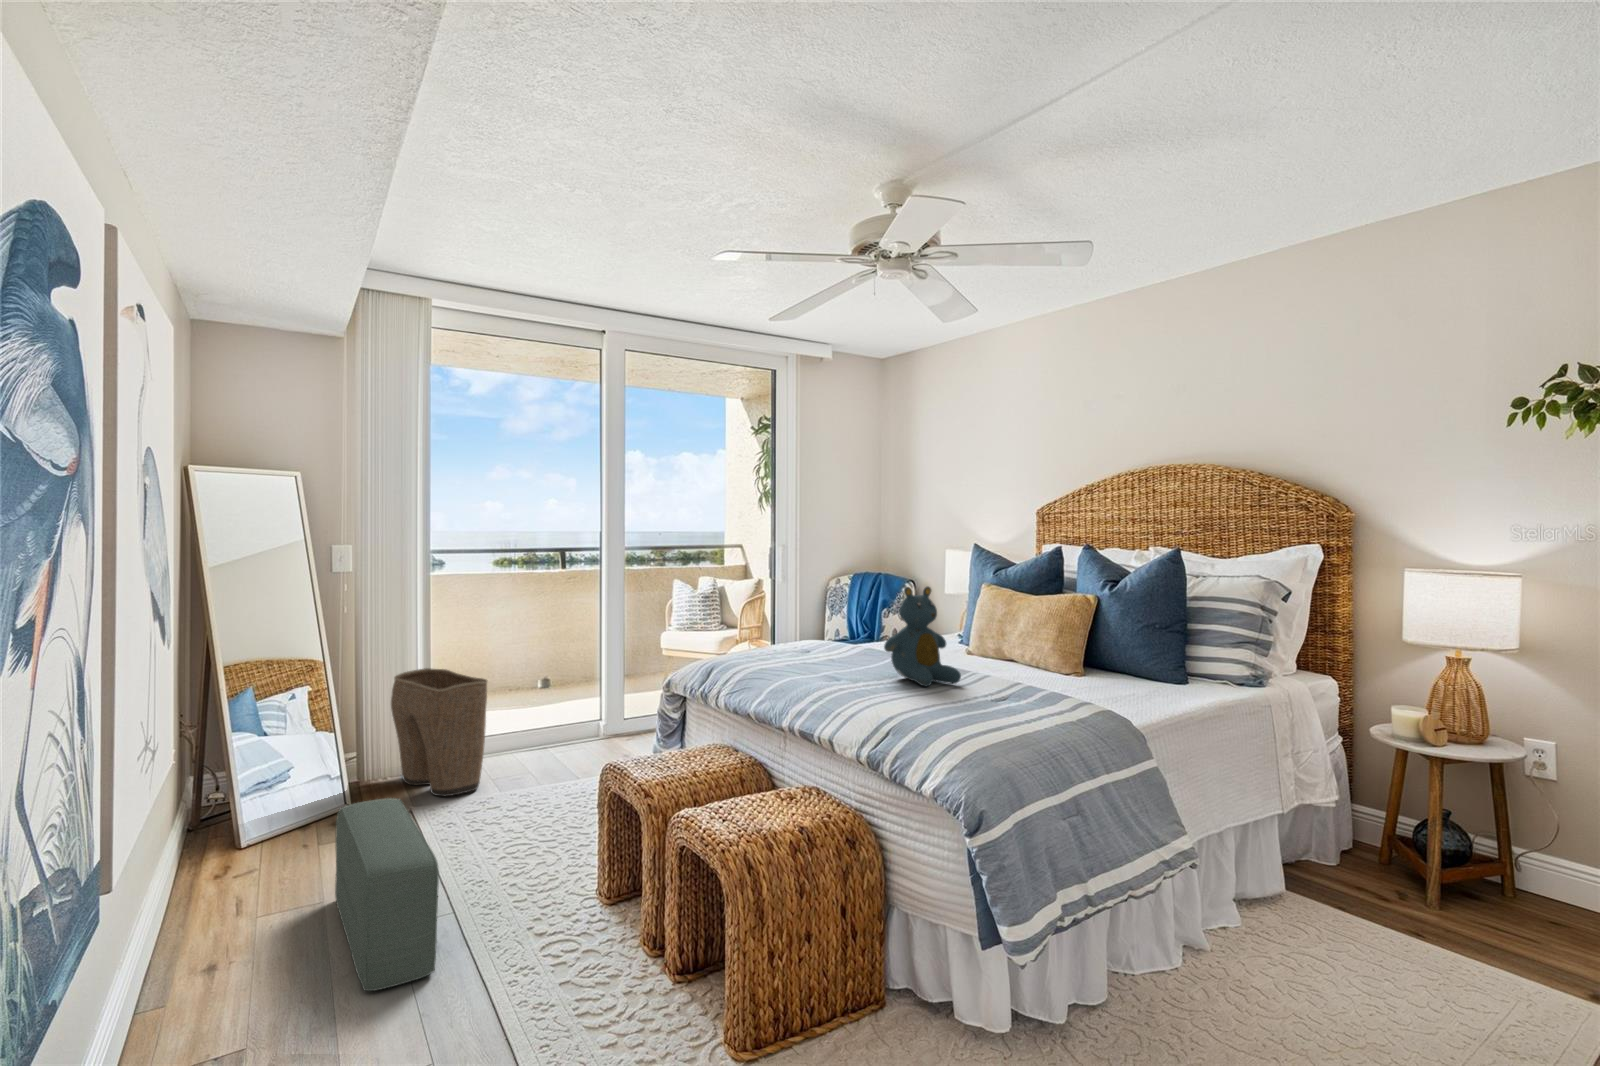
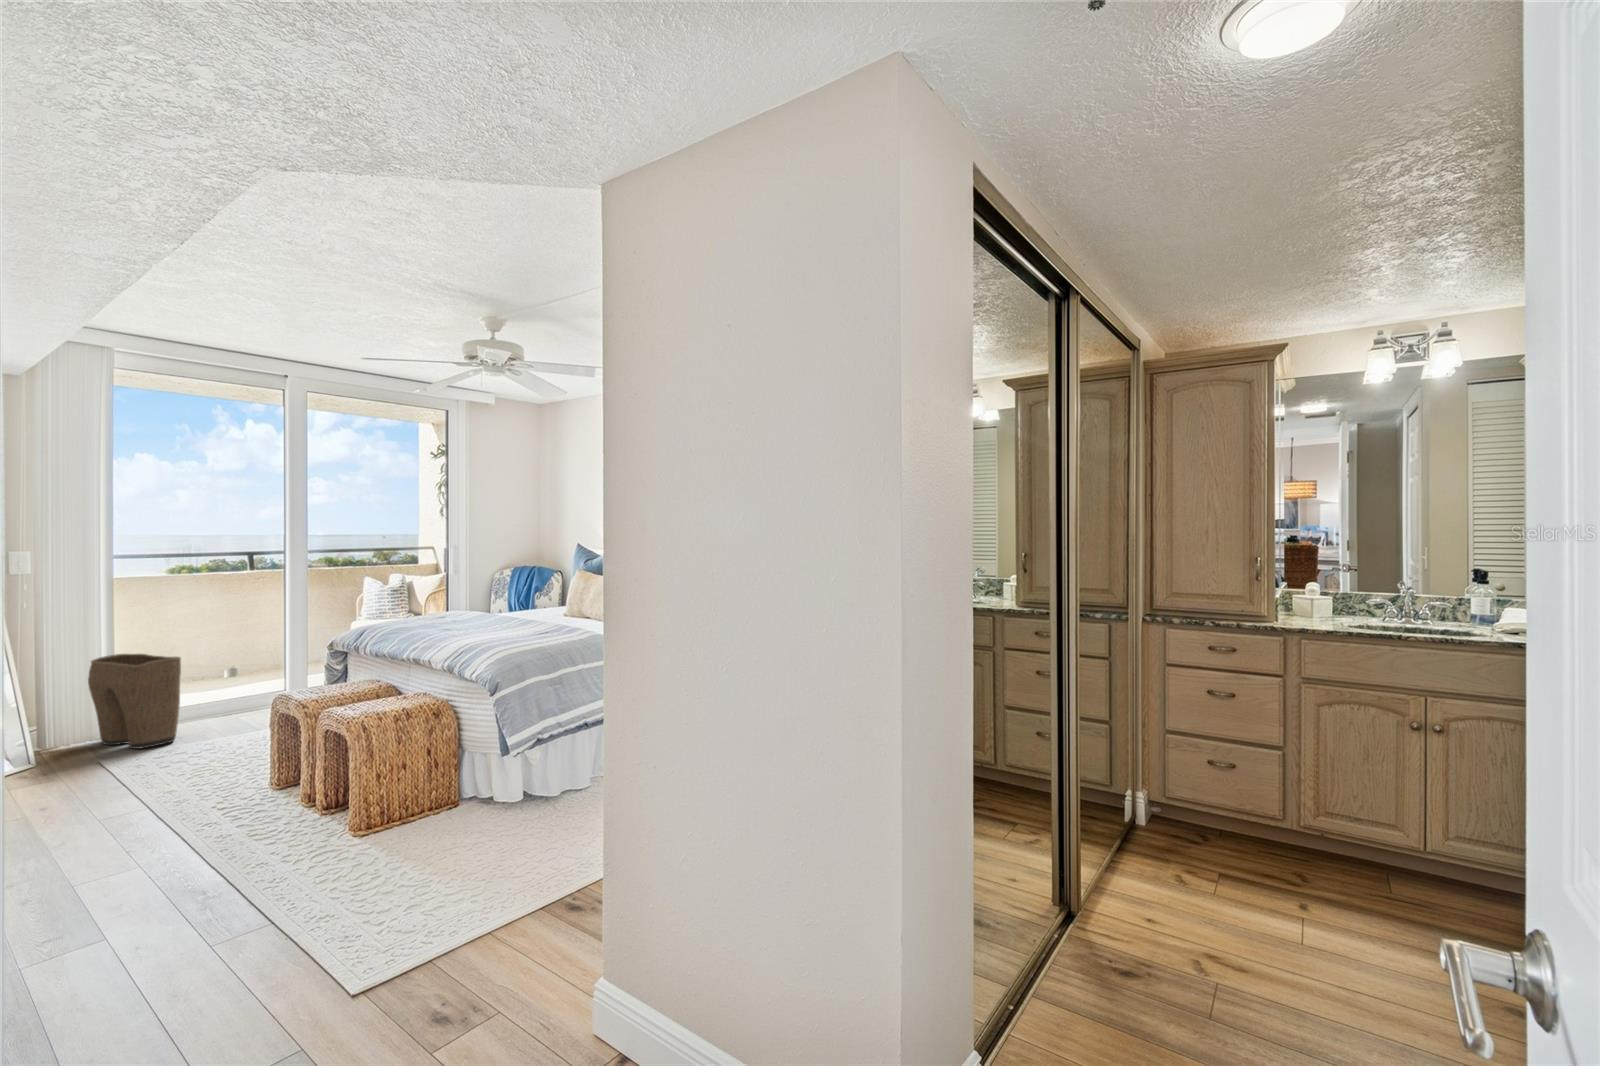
teddy bear: present [884,587,961,686] -> none [488,569,540,631]
pouf: present [335,798,439,991] -> none [50,733,142,843]

